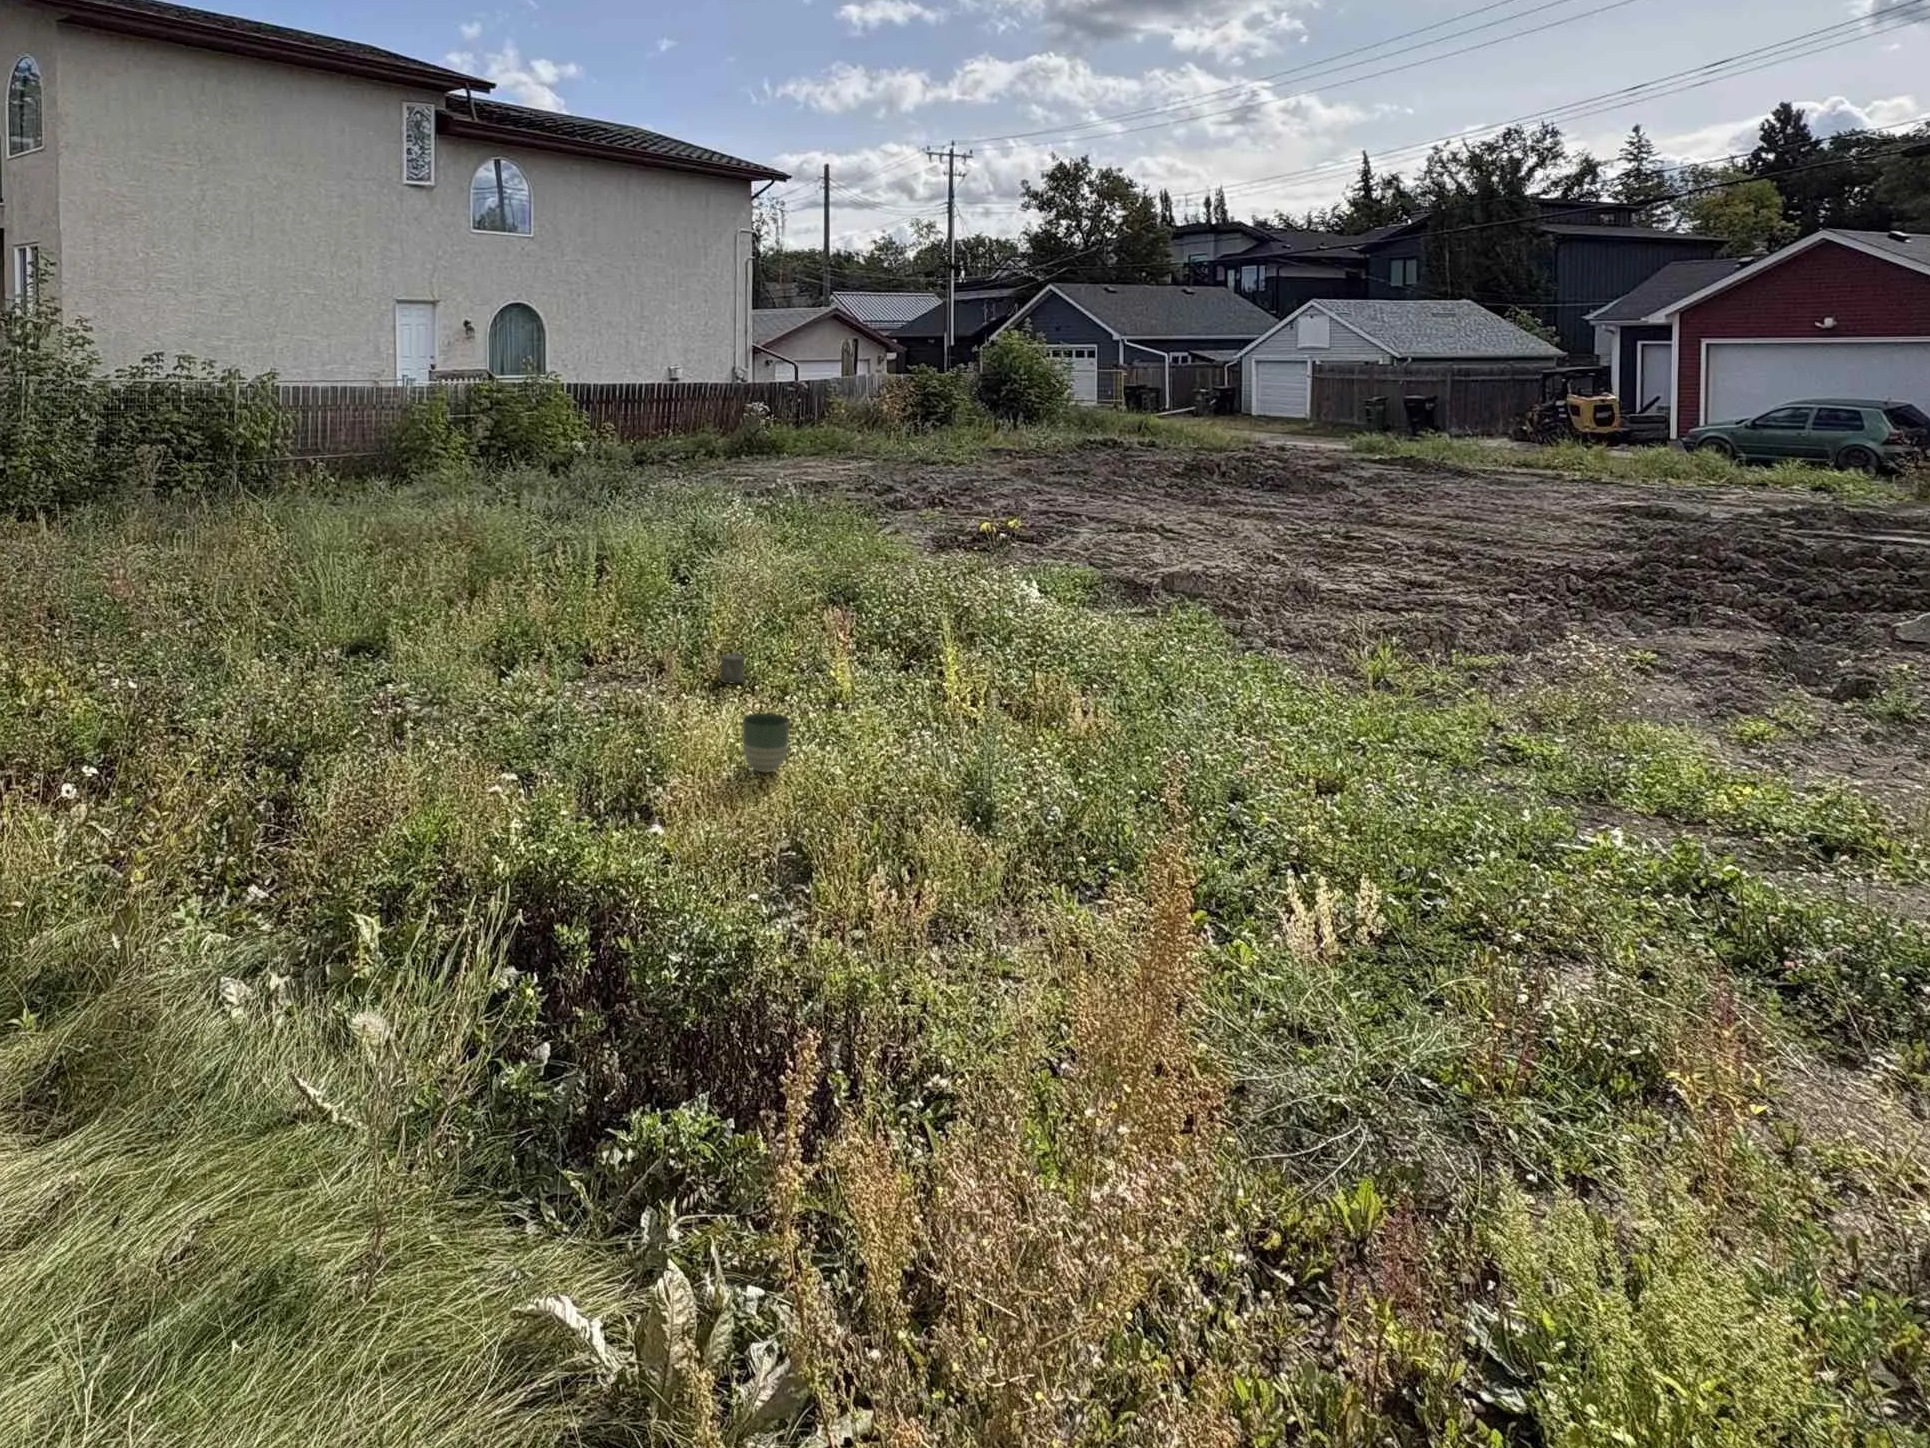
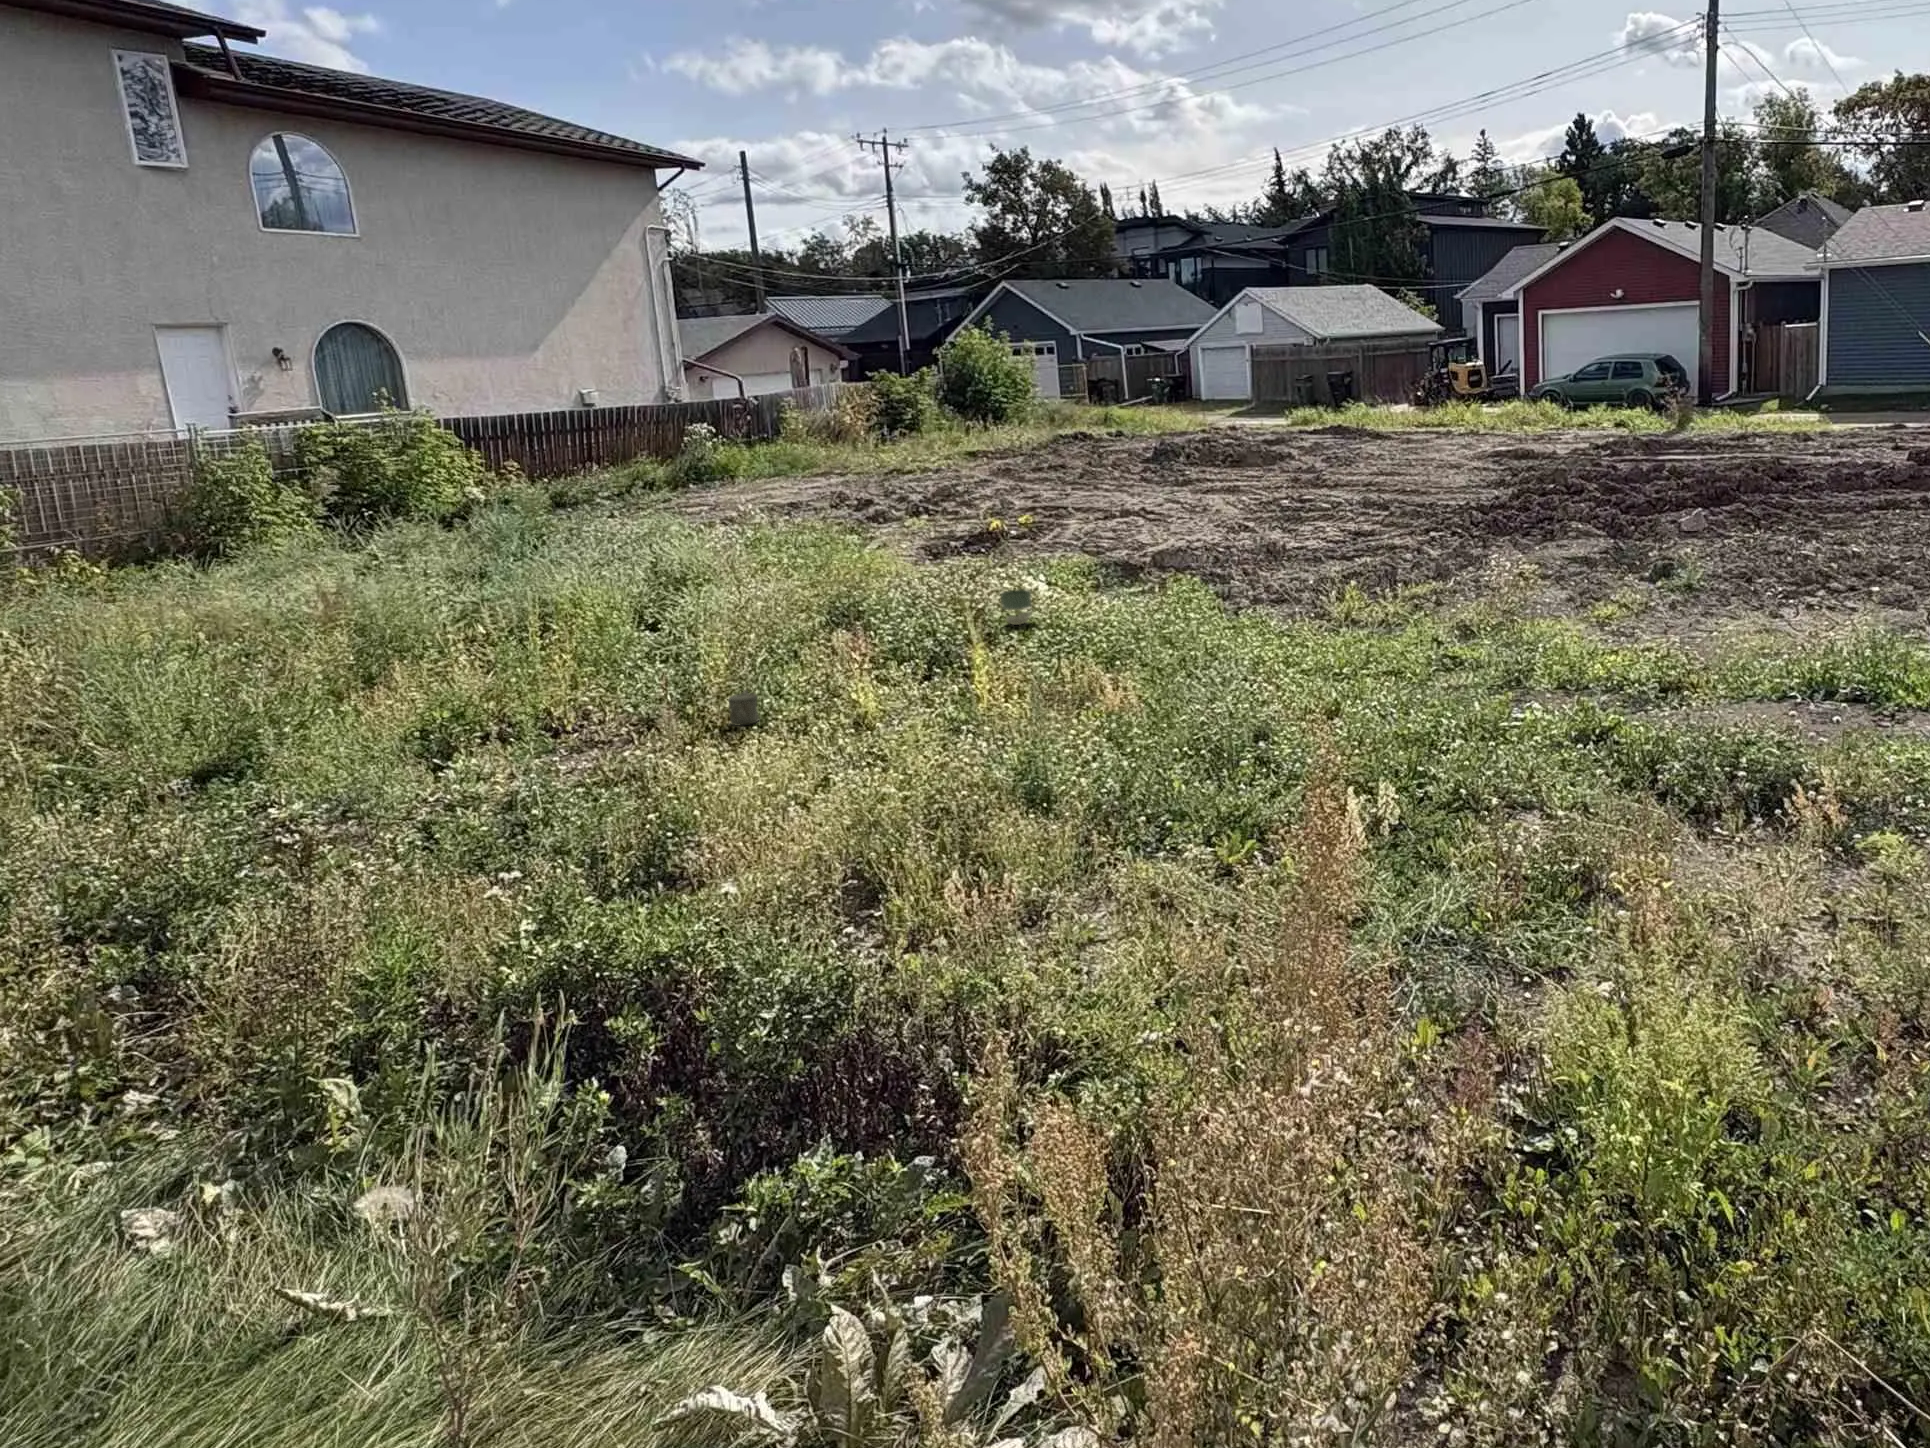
planter: present [742,713,790,773] -> present [1001,589,1032,625]

